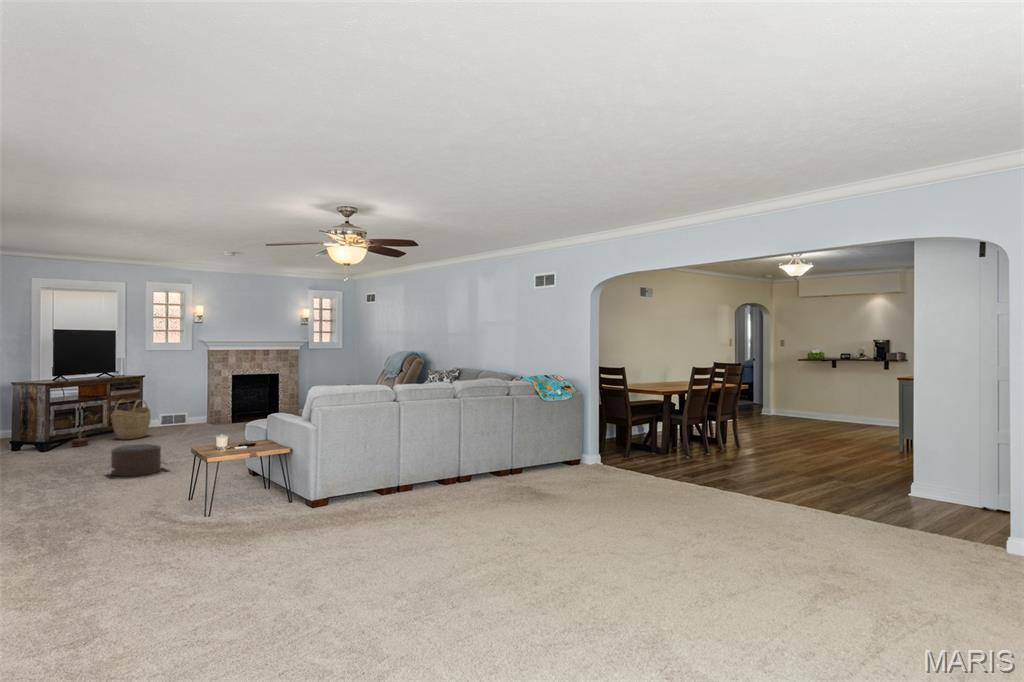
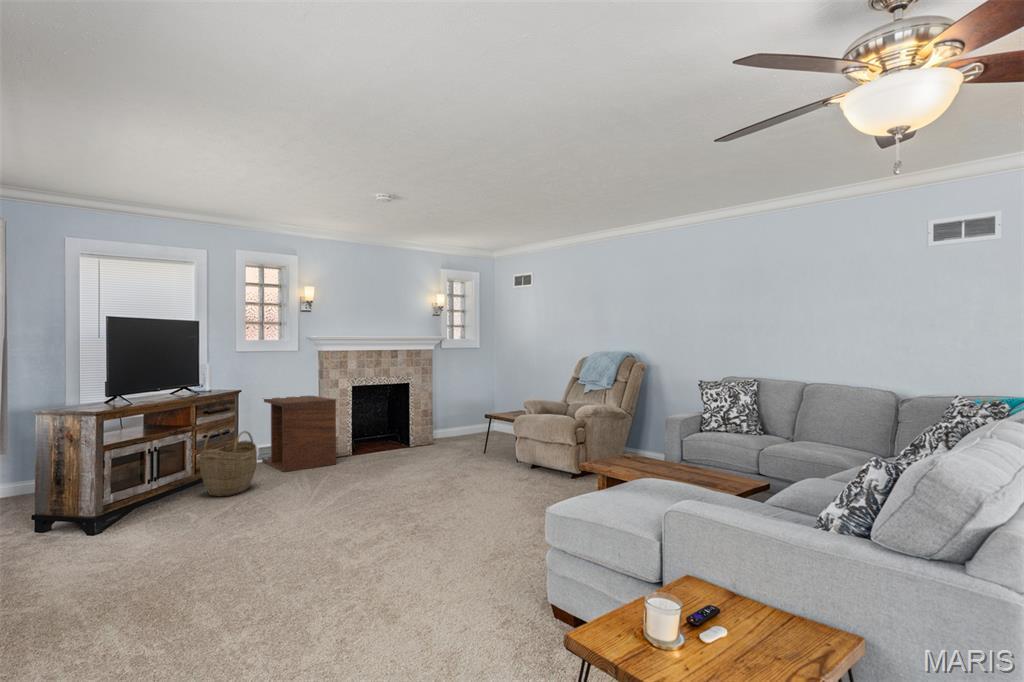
side table: none [164,381,213,430] -> present [262,396,336,472]
potted plant: present [70,417,89,447] -> none [137,451,186,518]
pouf: present [105,444,169,476] -> none [234,541,365,629]

